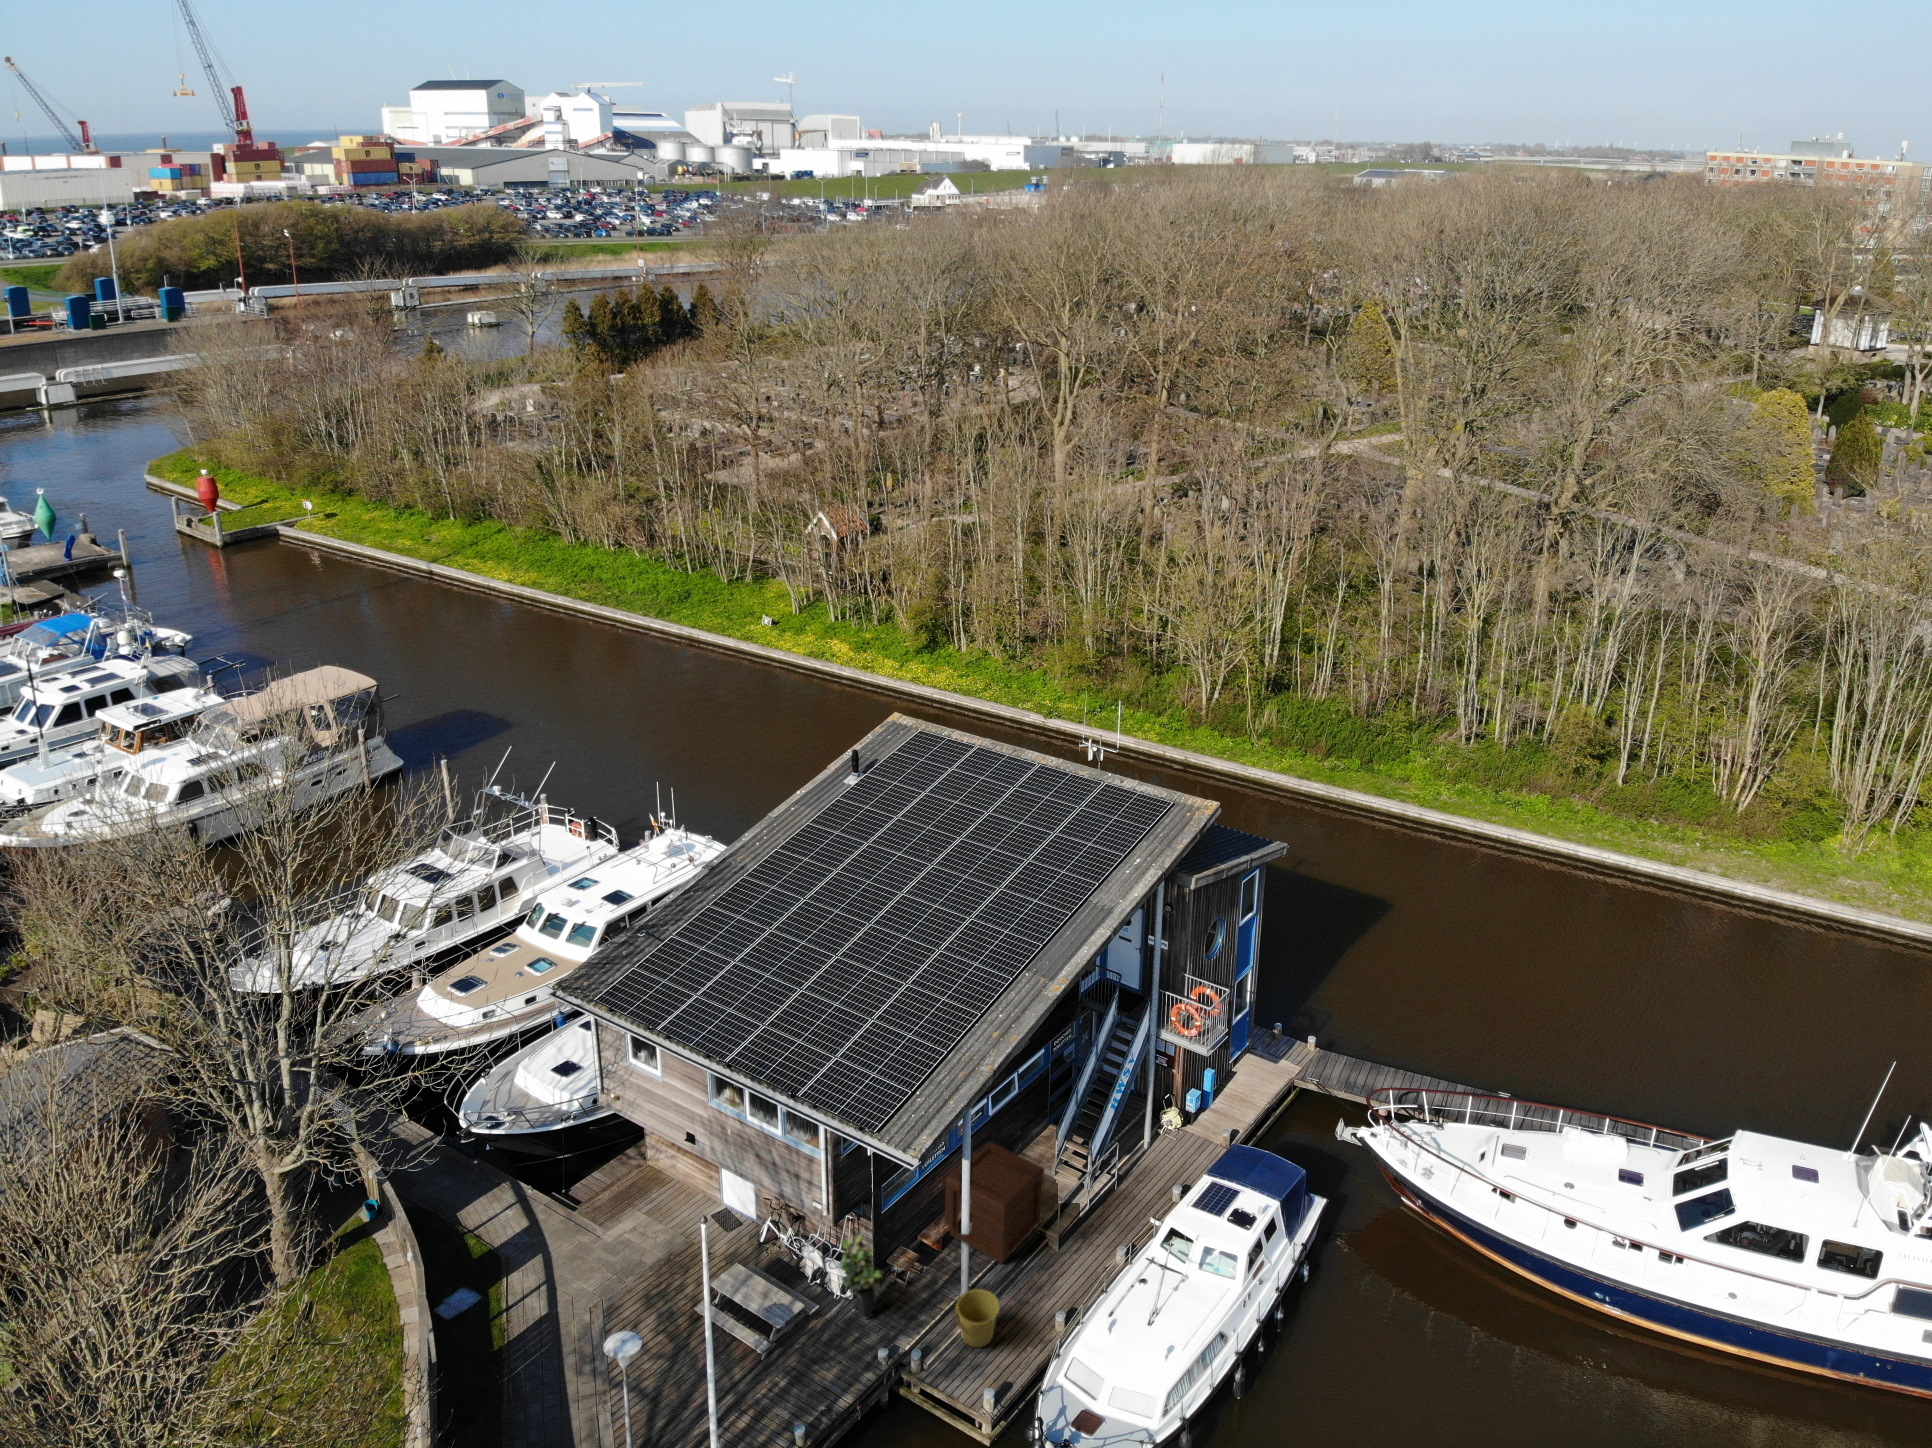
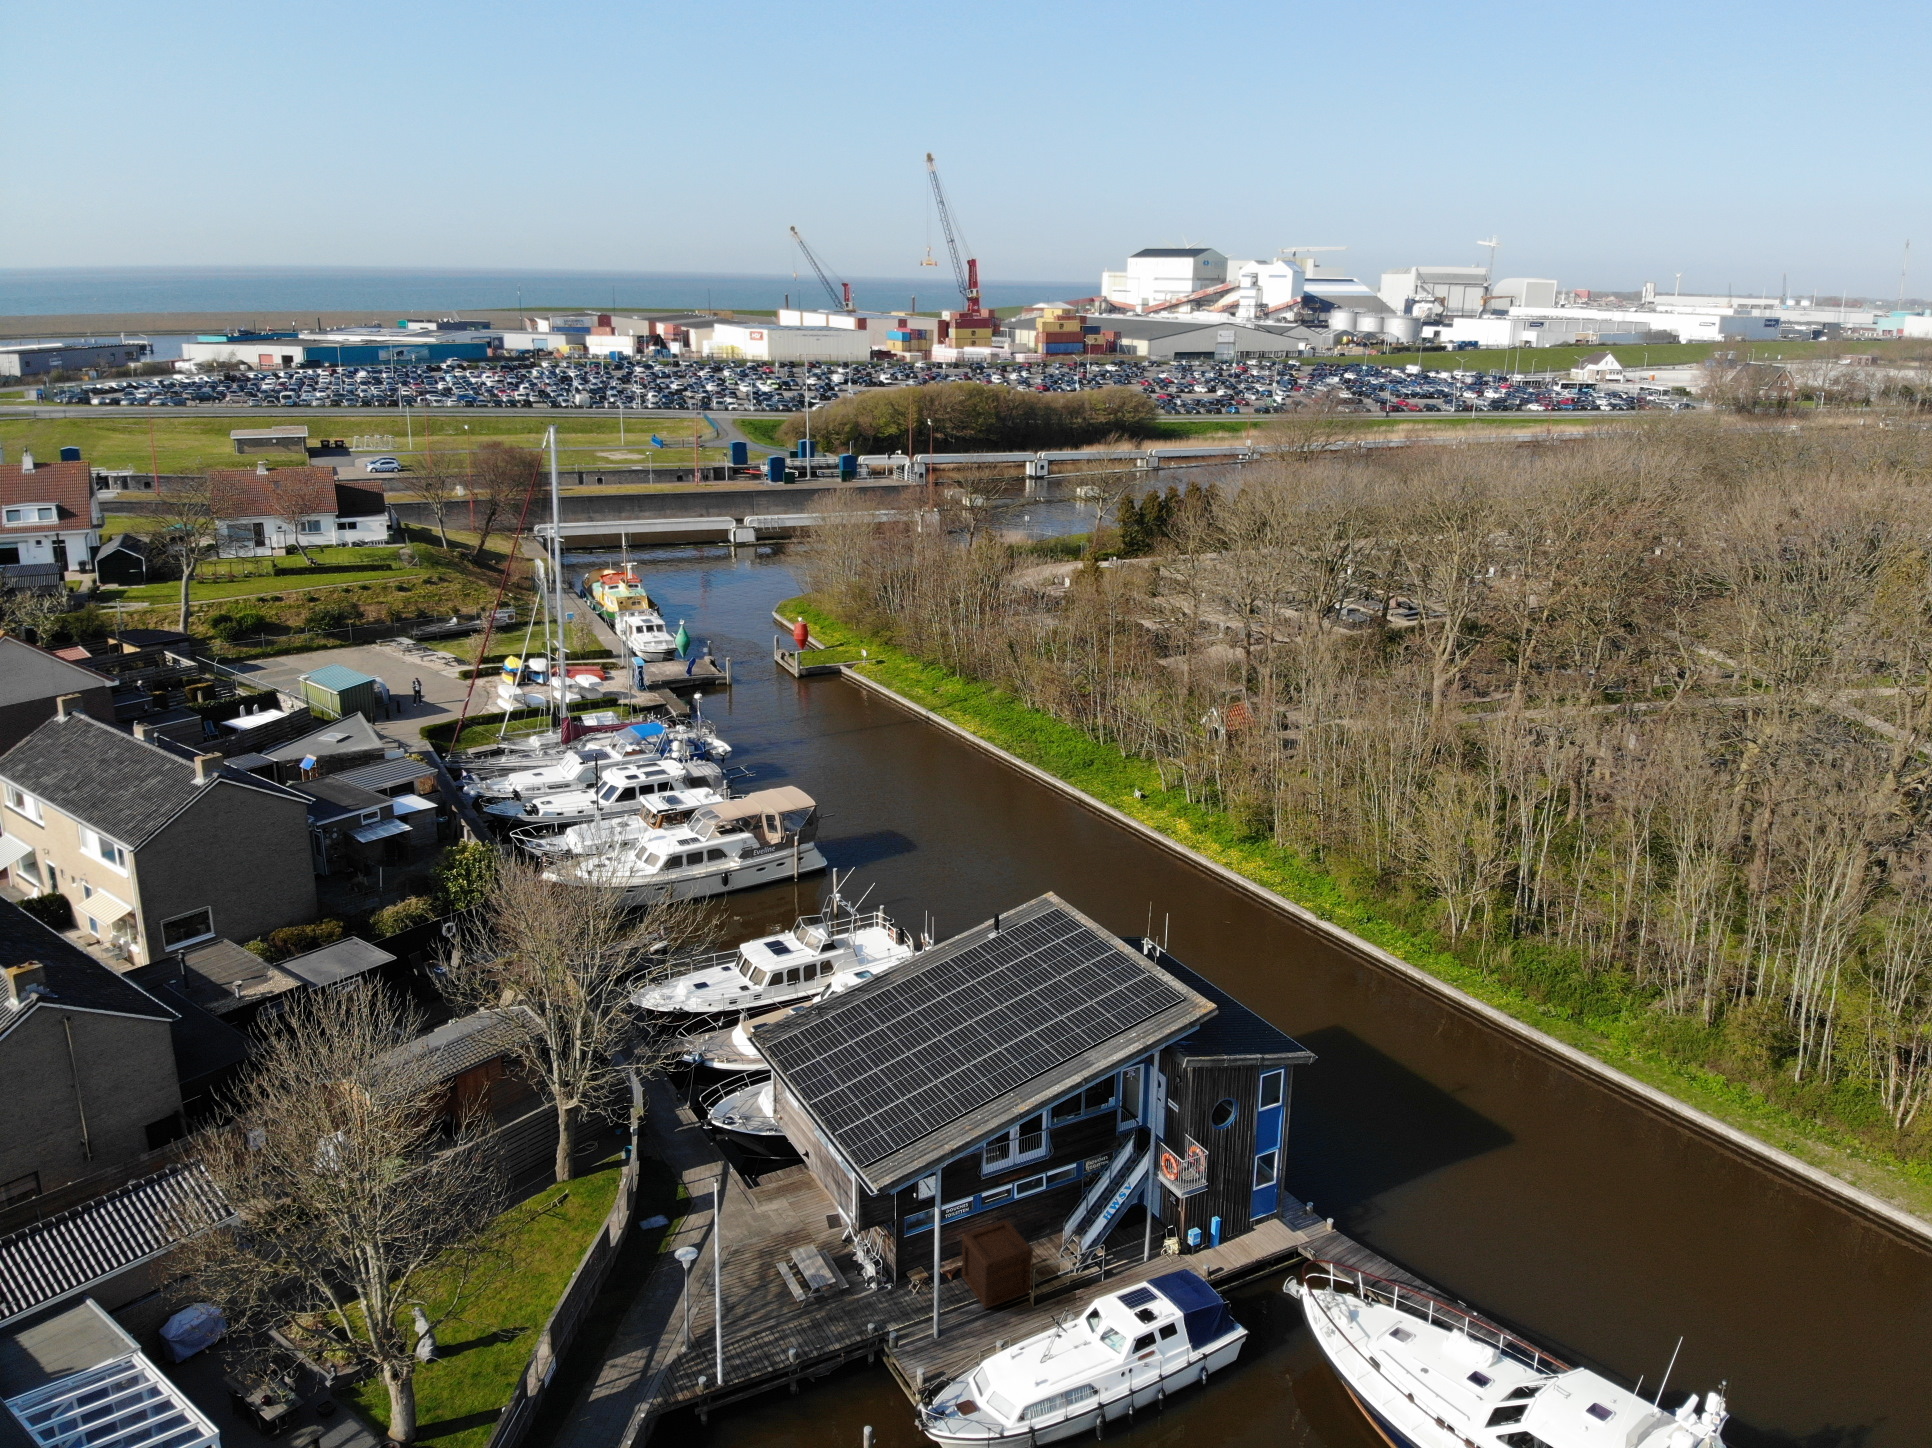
potted plant: present [838,1234,883,1319] -> none [862,1249,893,1311]
bucket: present [954,1289,1000,1347] -> none [923,1312,954,1353]

